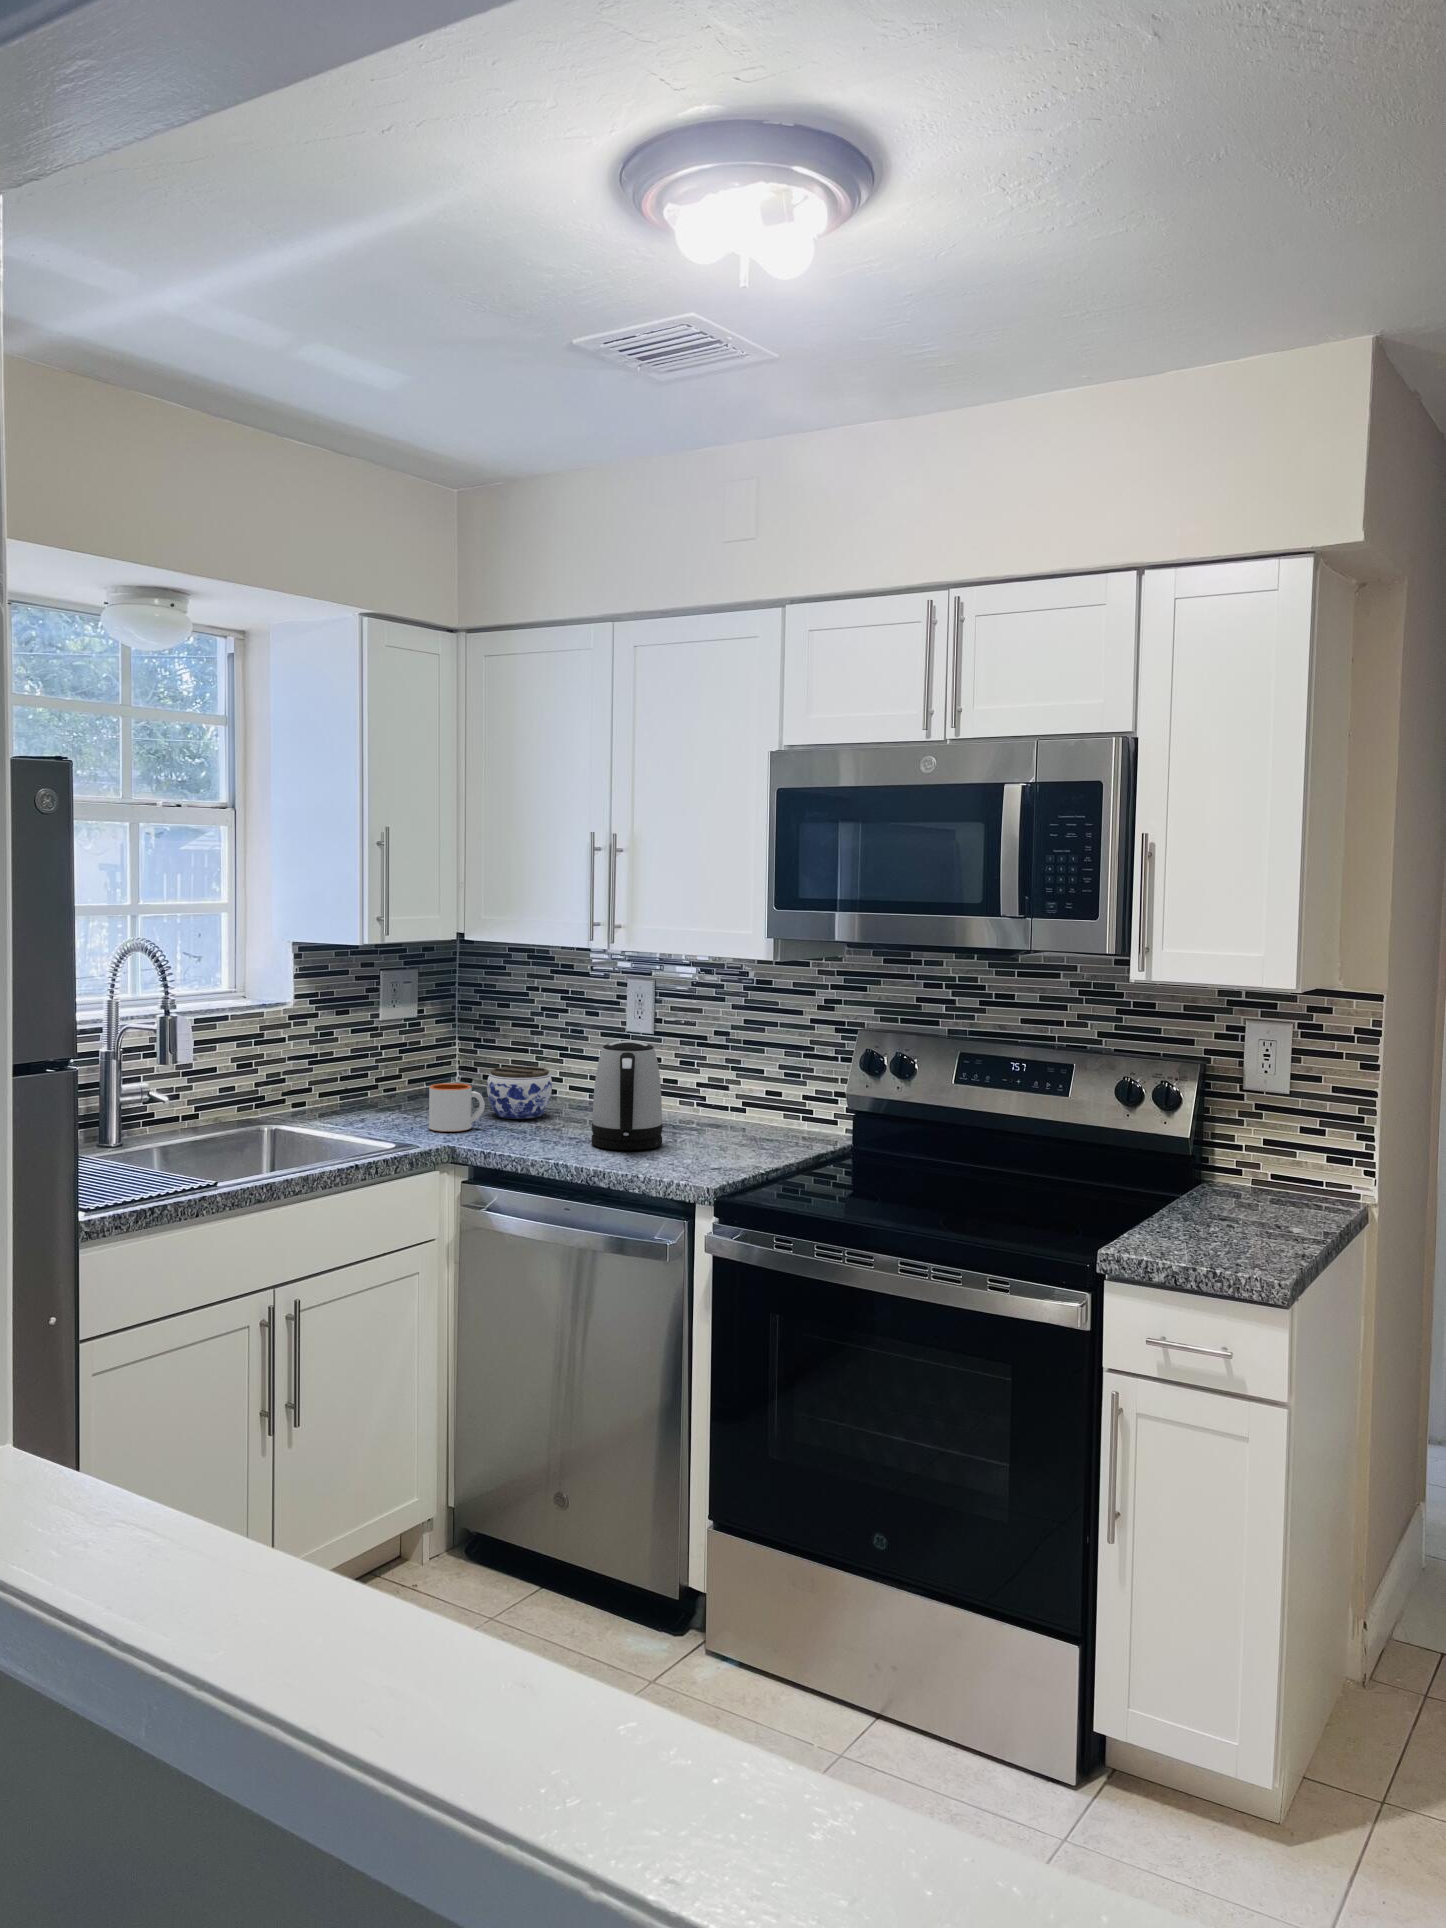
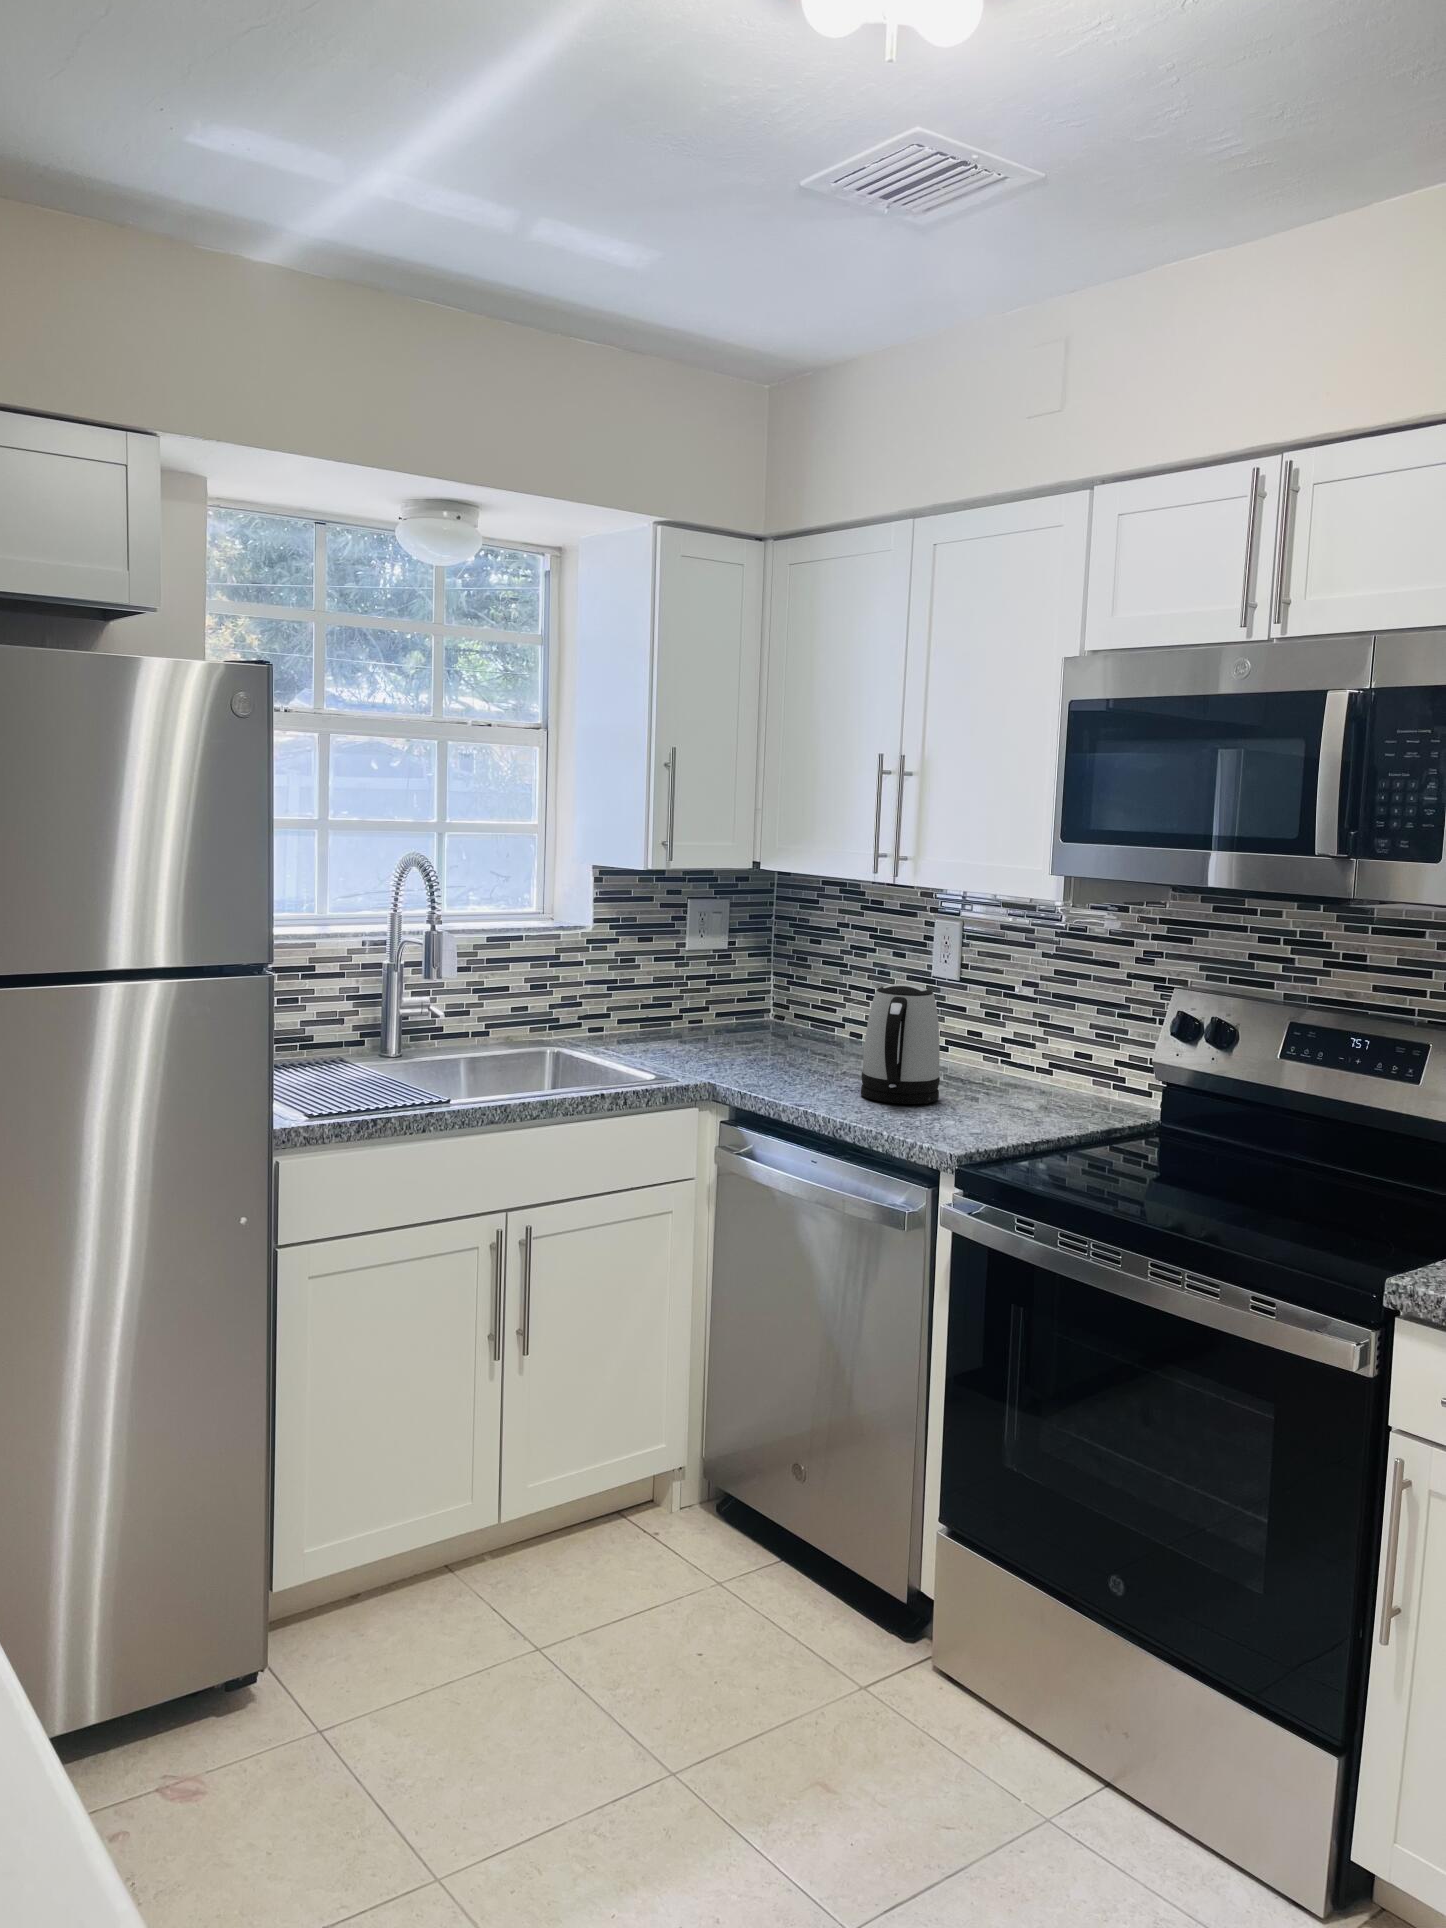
jar: present [487,1065,552,1119] -> none [775,1004,843,1061]
mug: present [429,1083,485,1132] -> none [703,1018,762,1069]

